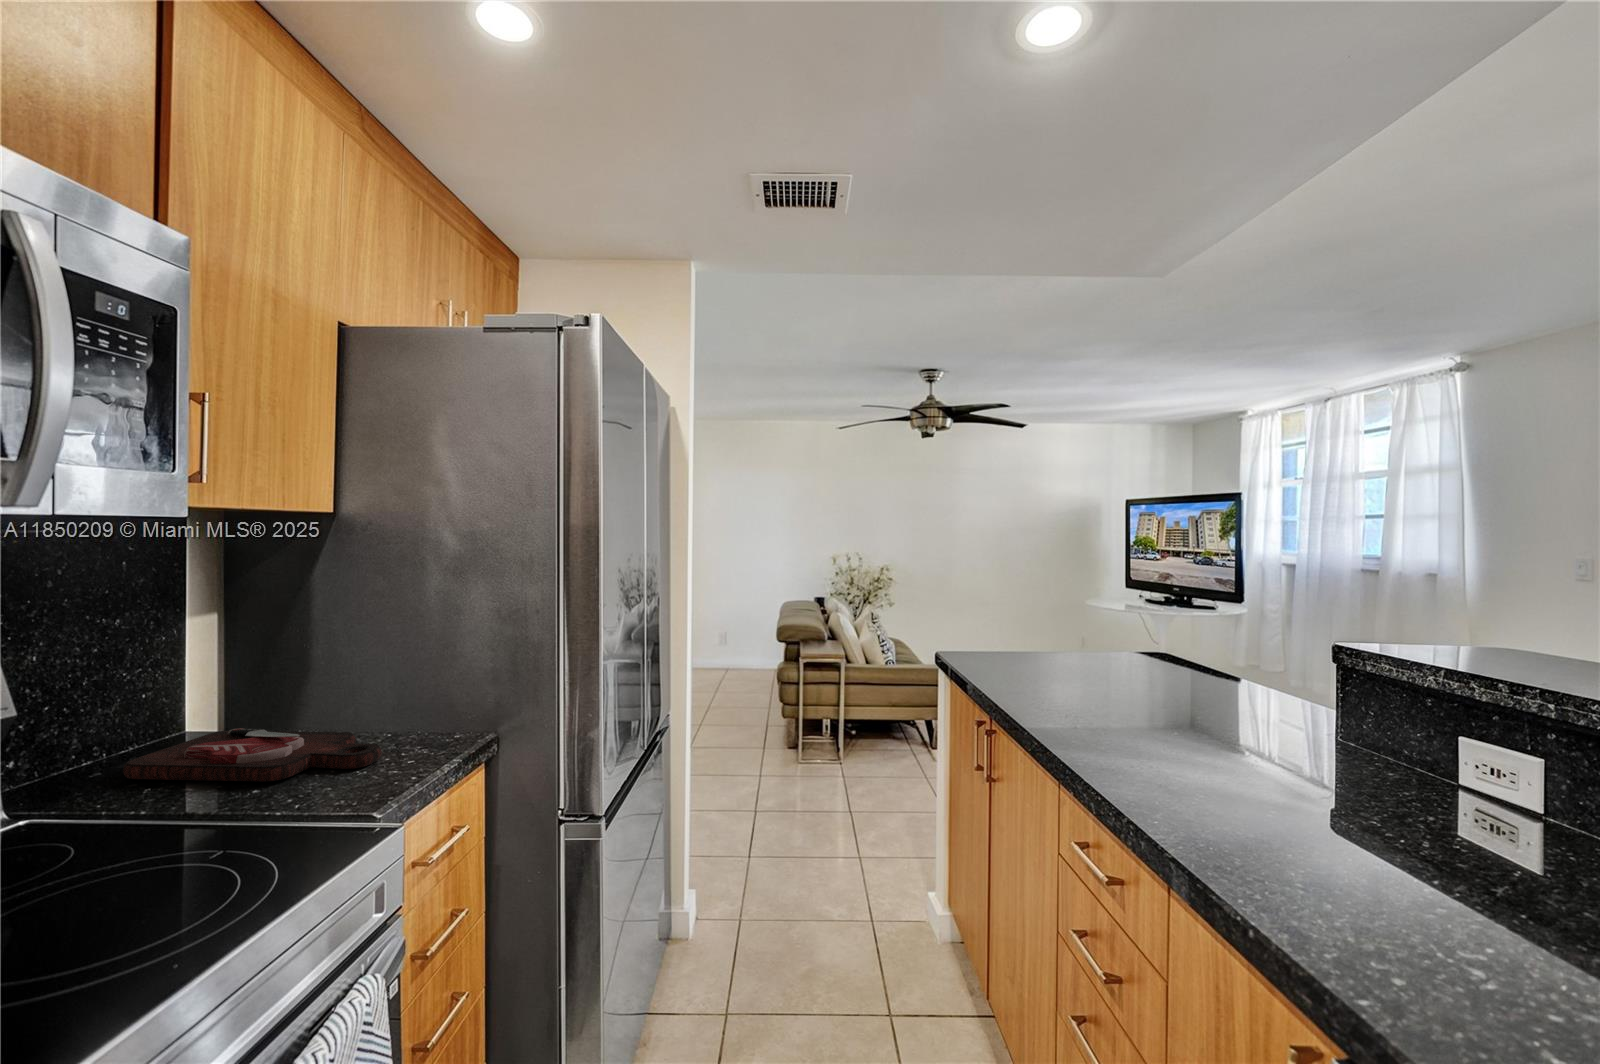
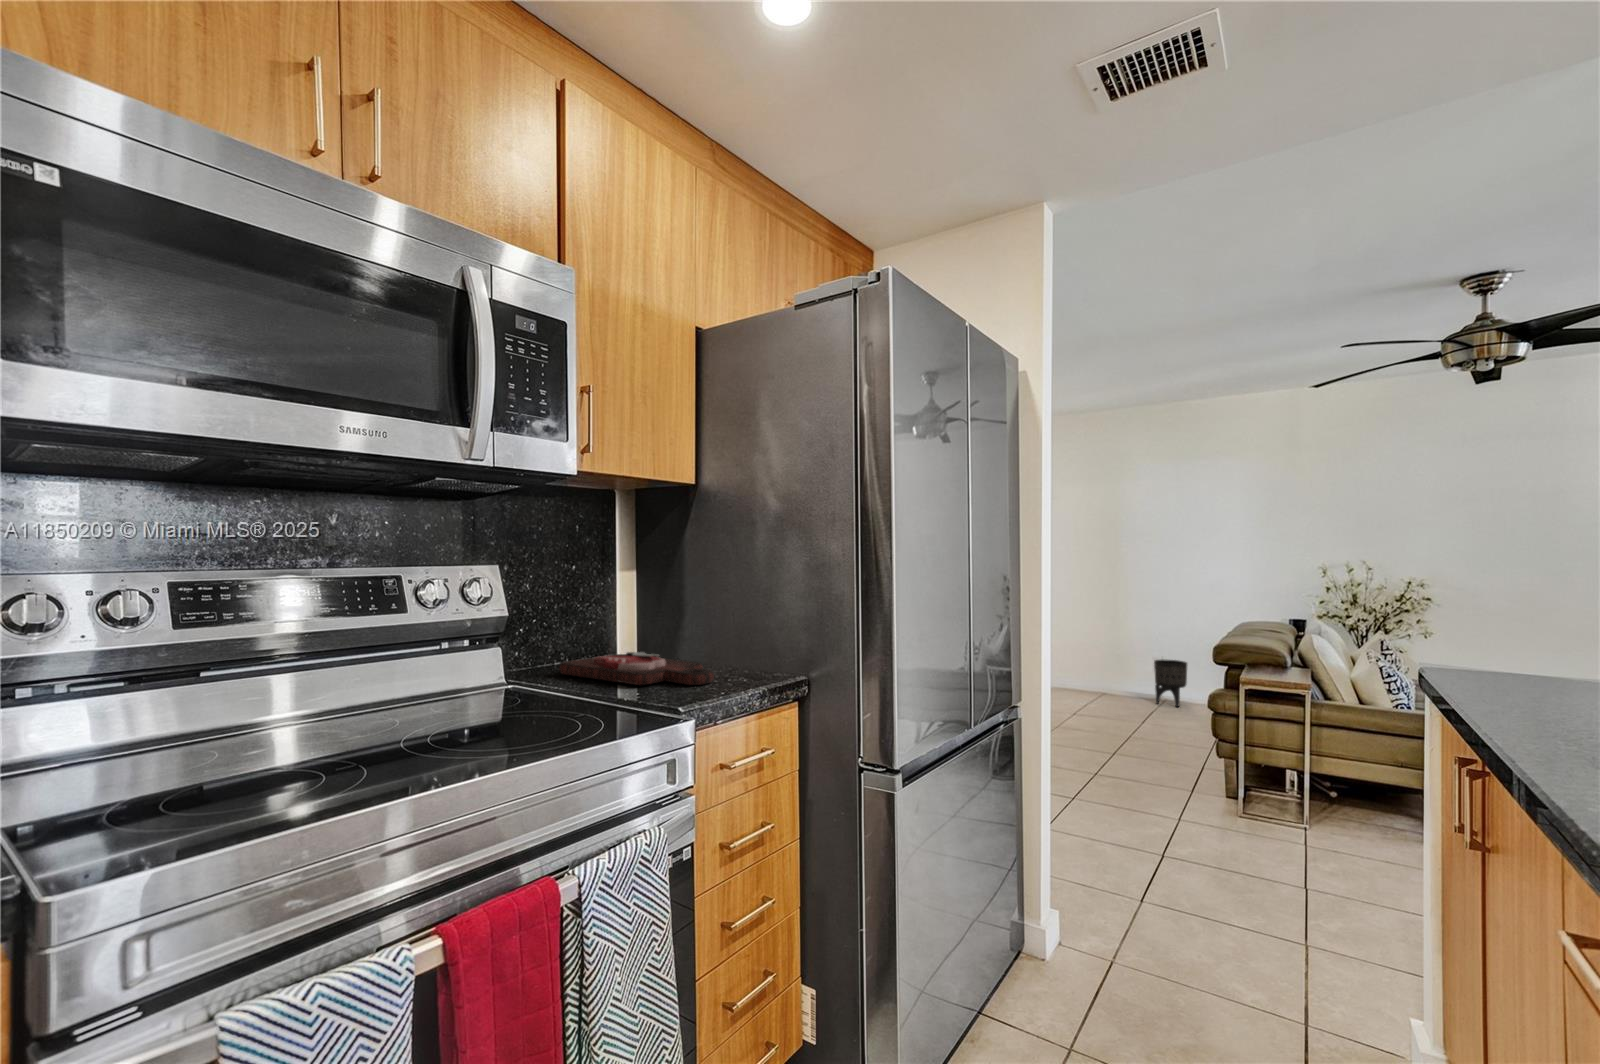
planter: none [712,634,738,674] -> present [1154,660,1187,707]

